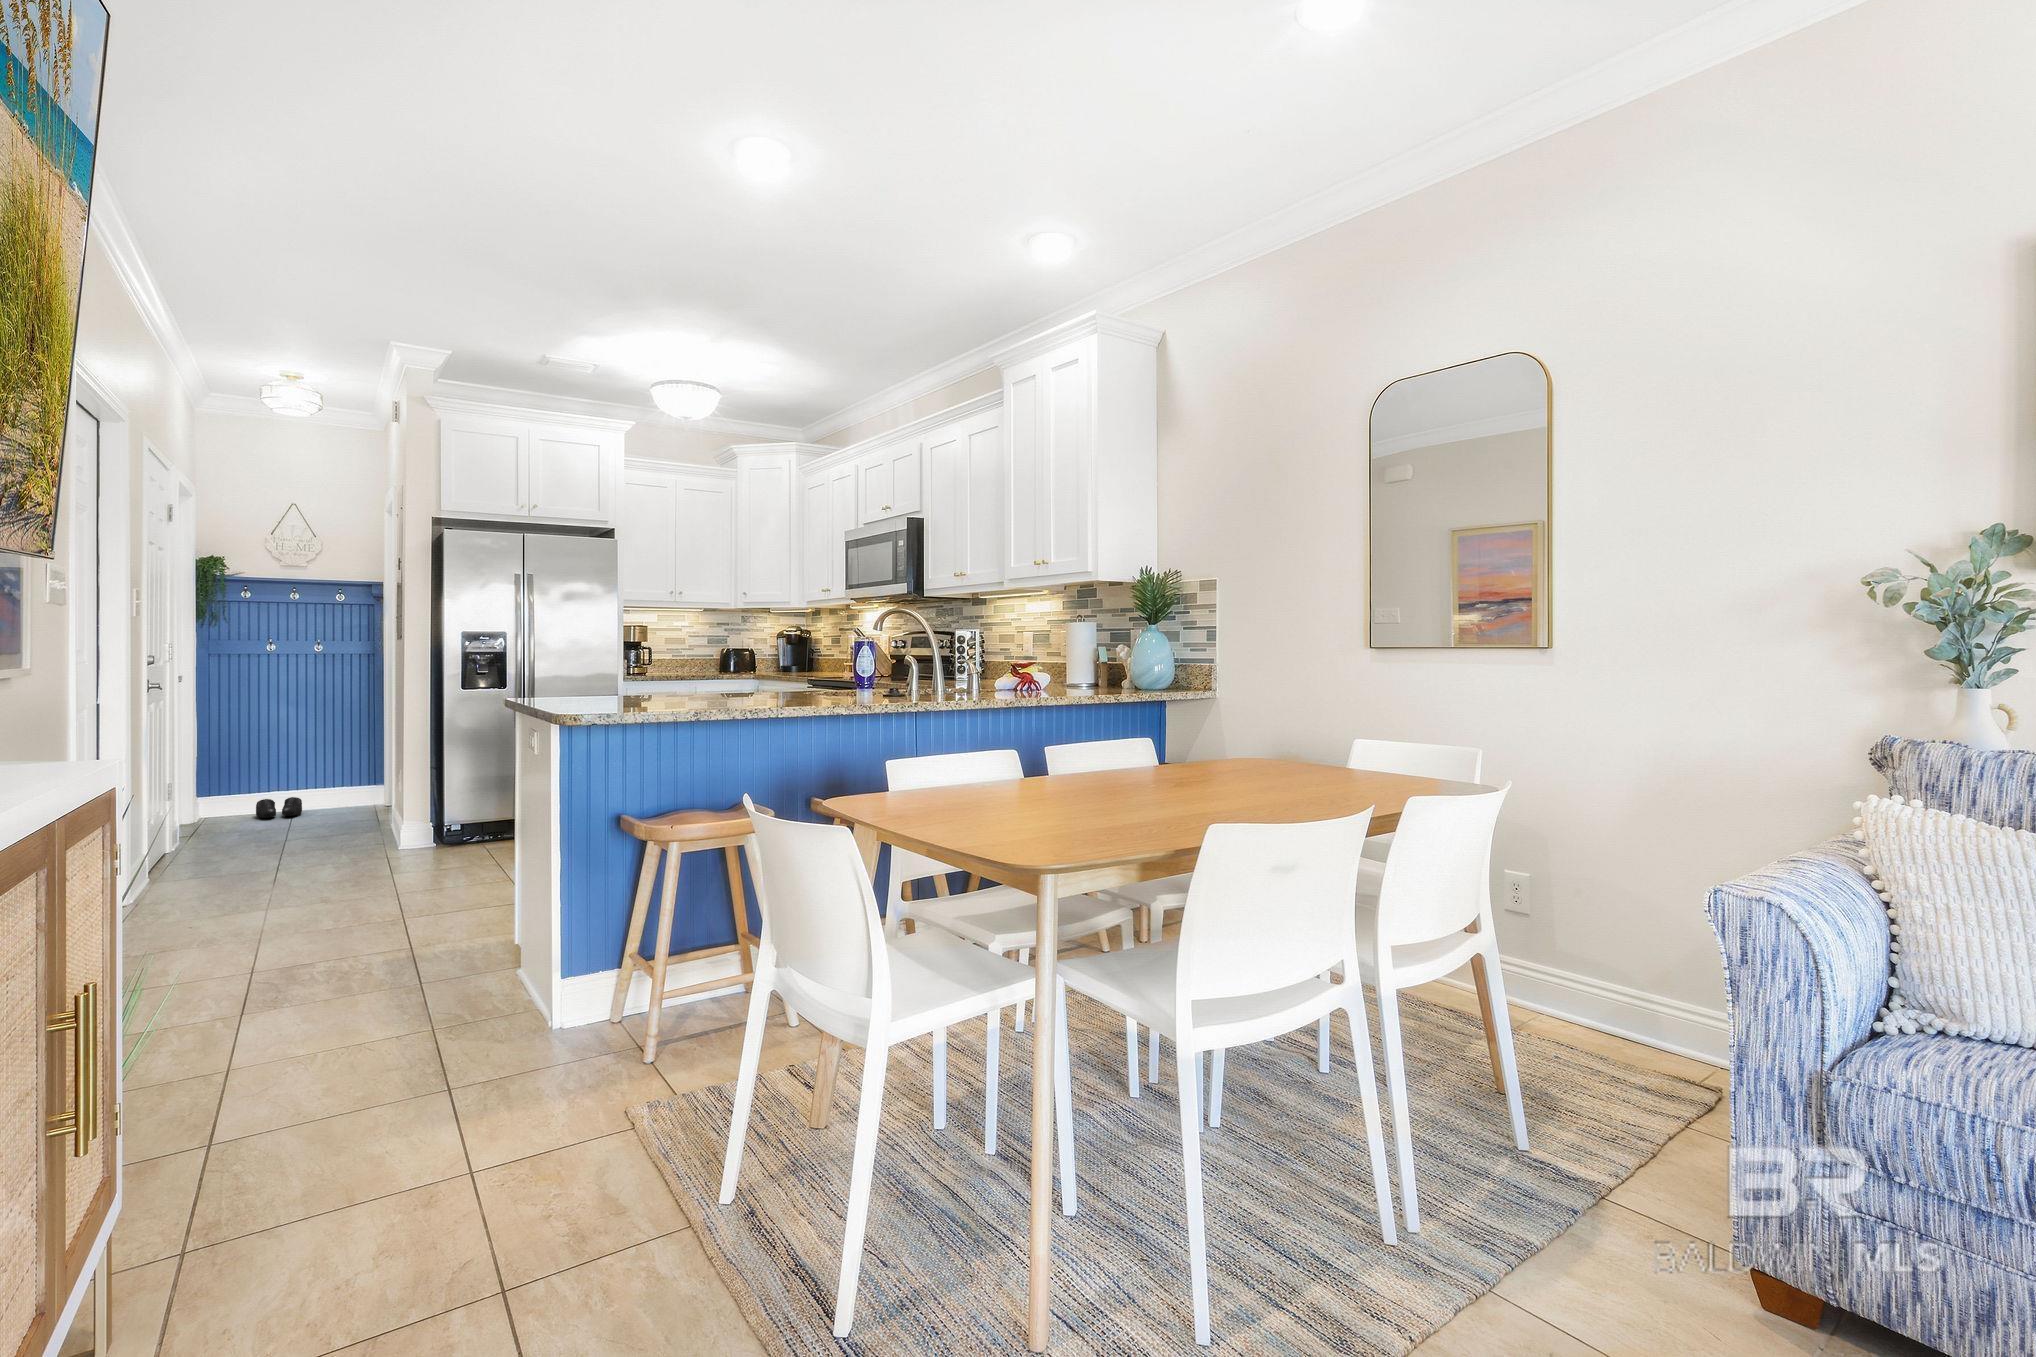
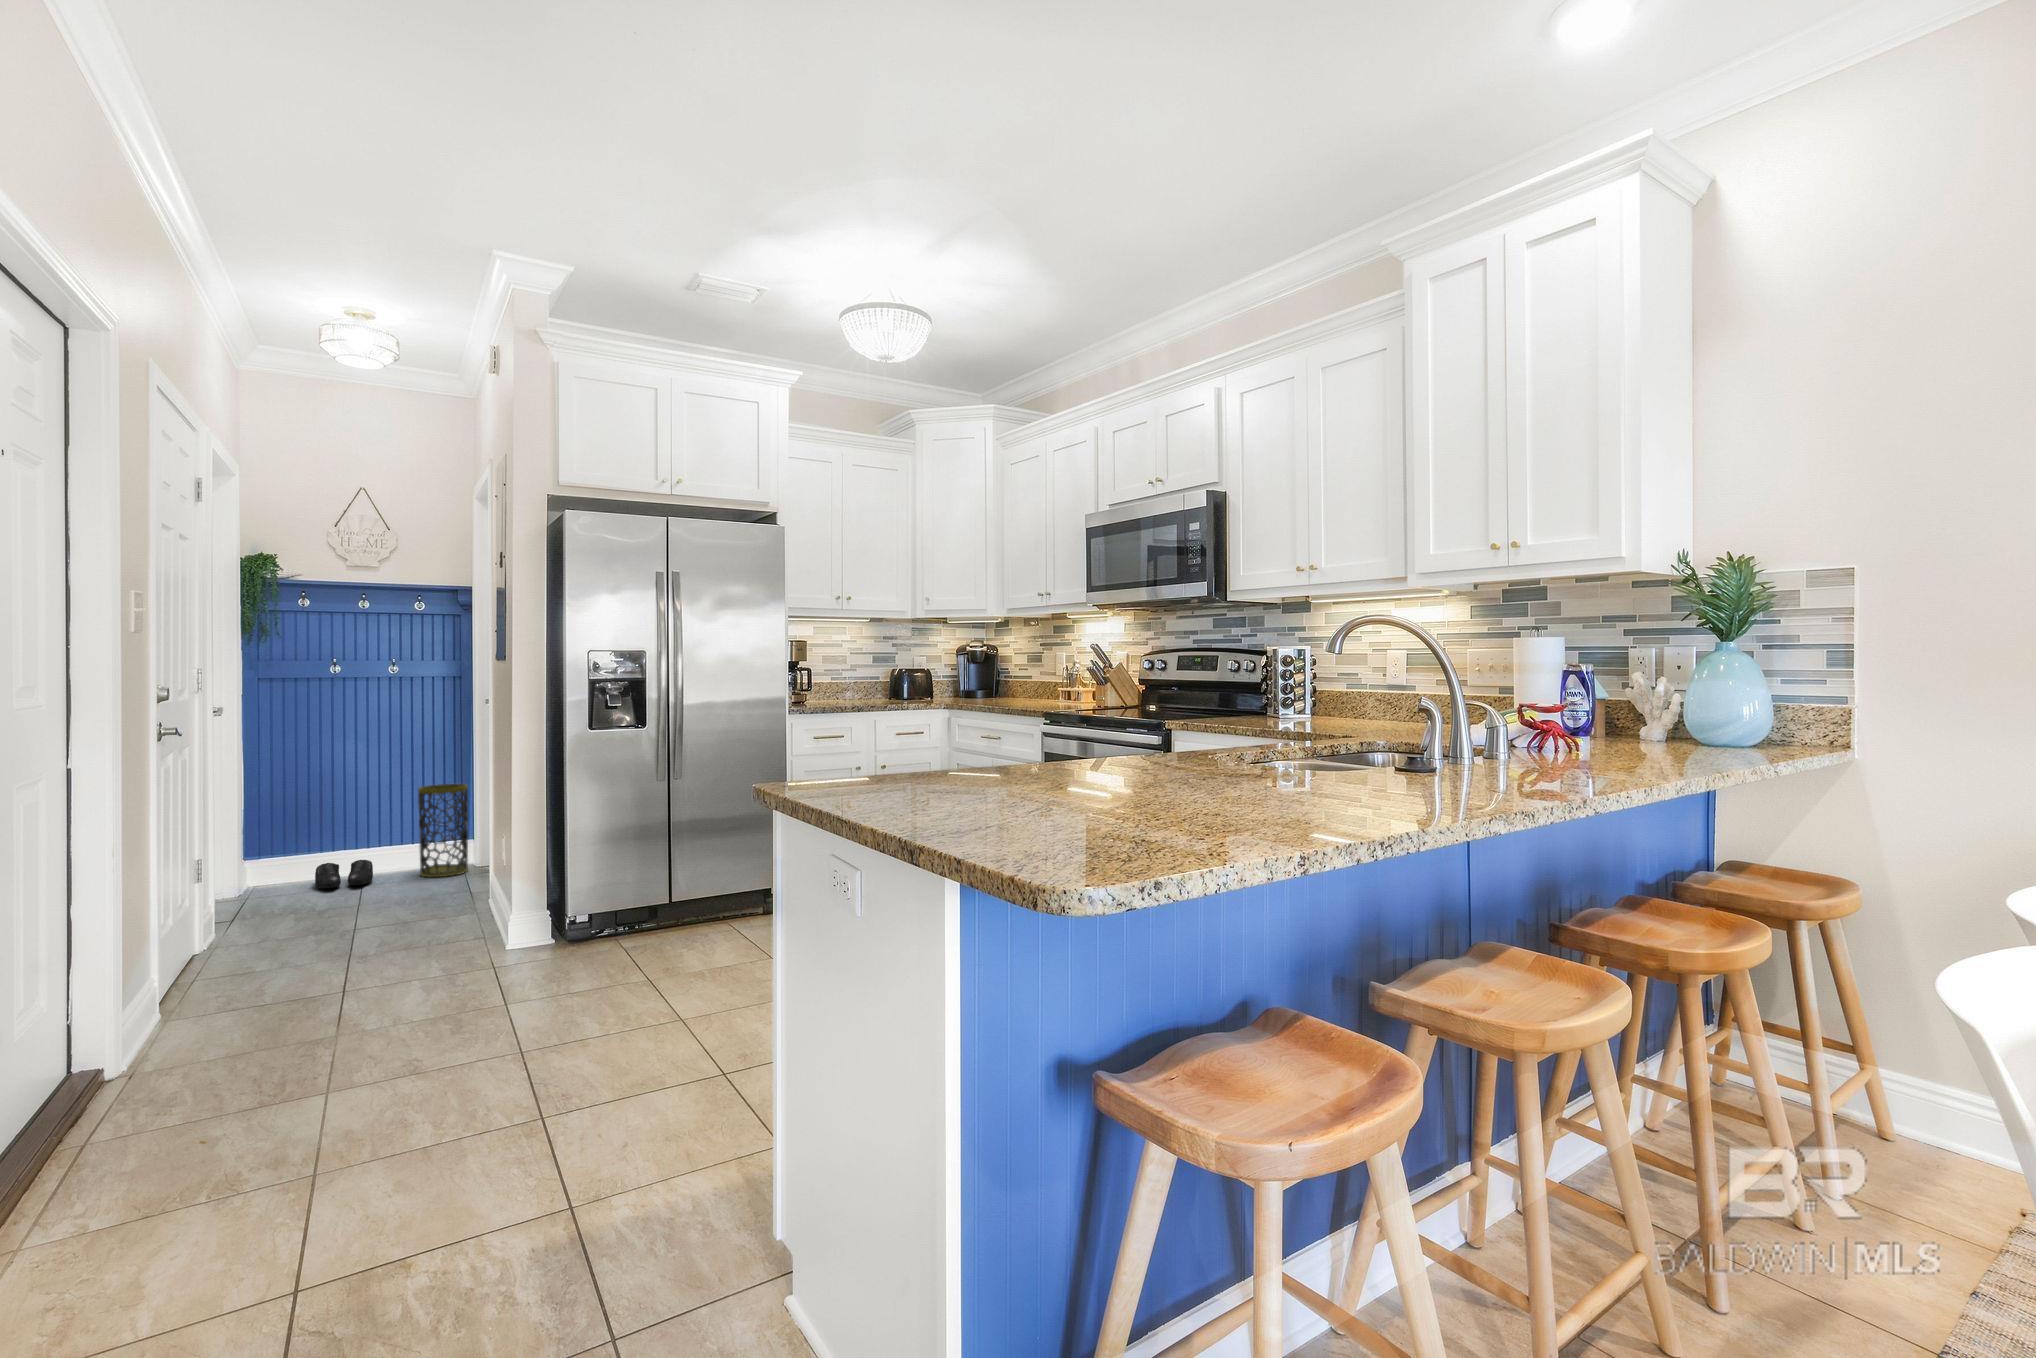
trash can: none [338,740,379,812] -> present [418,784,468,877]

